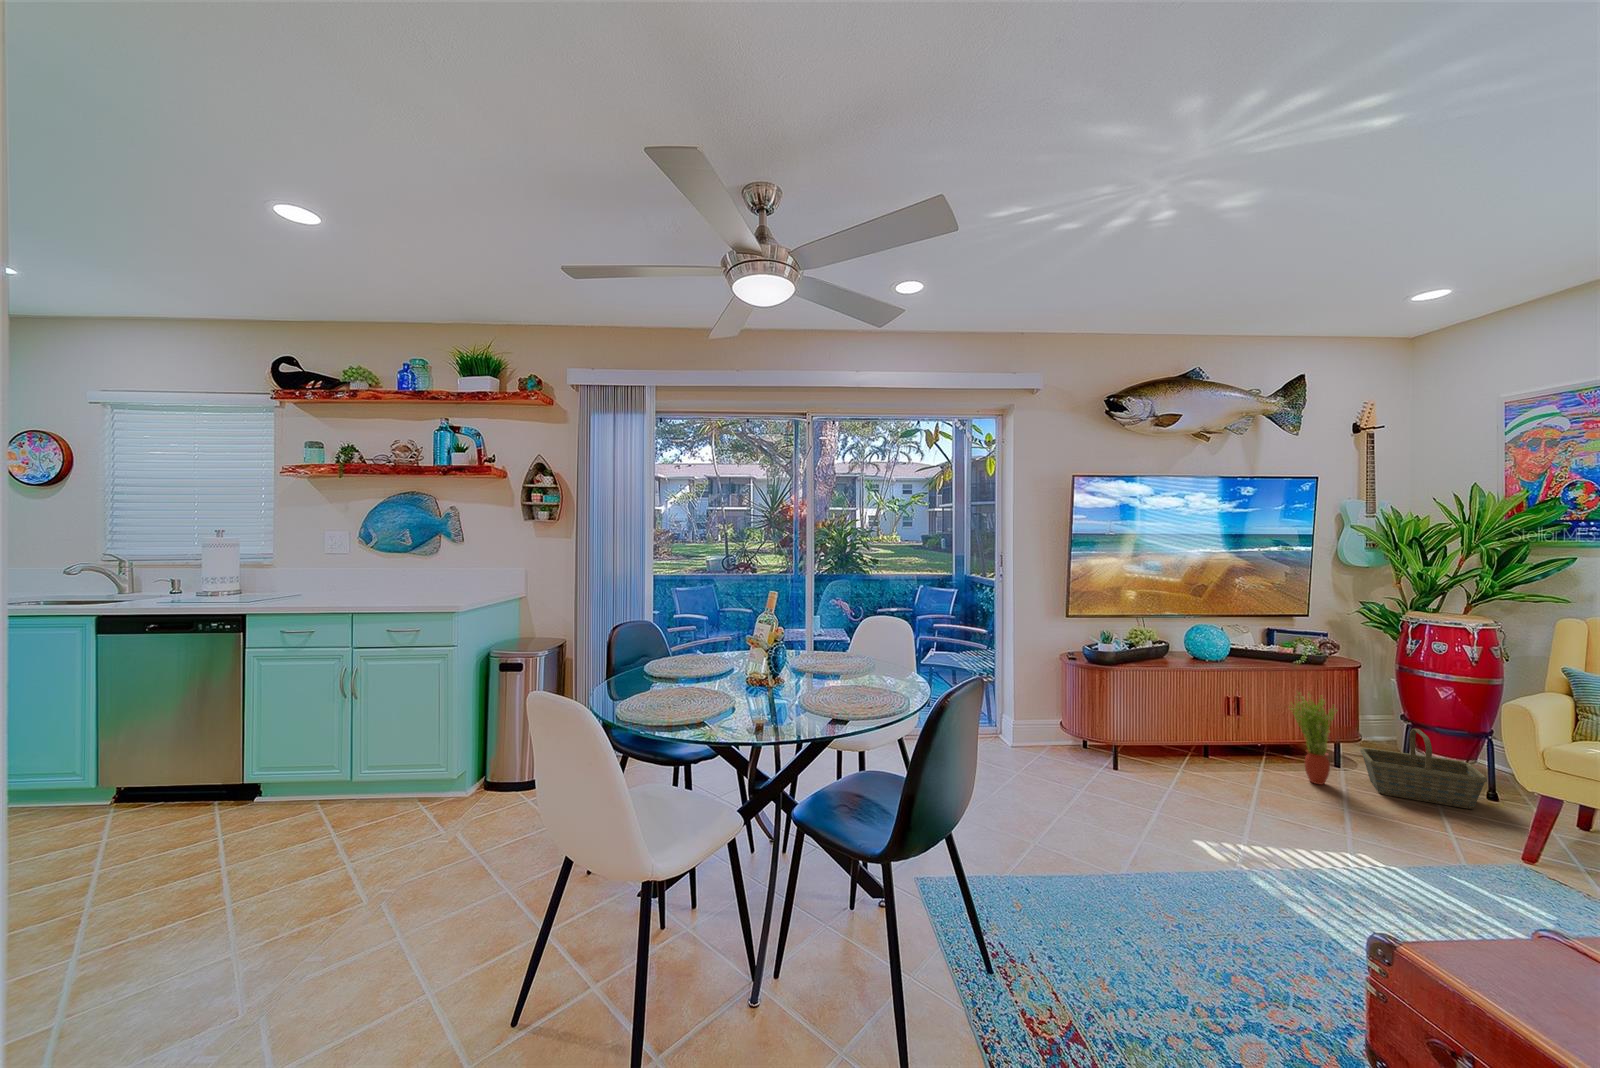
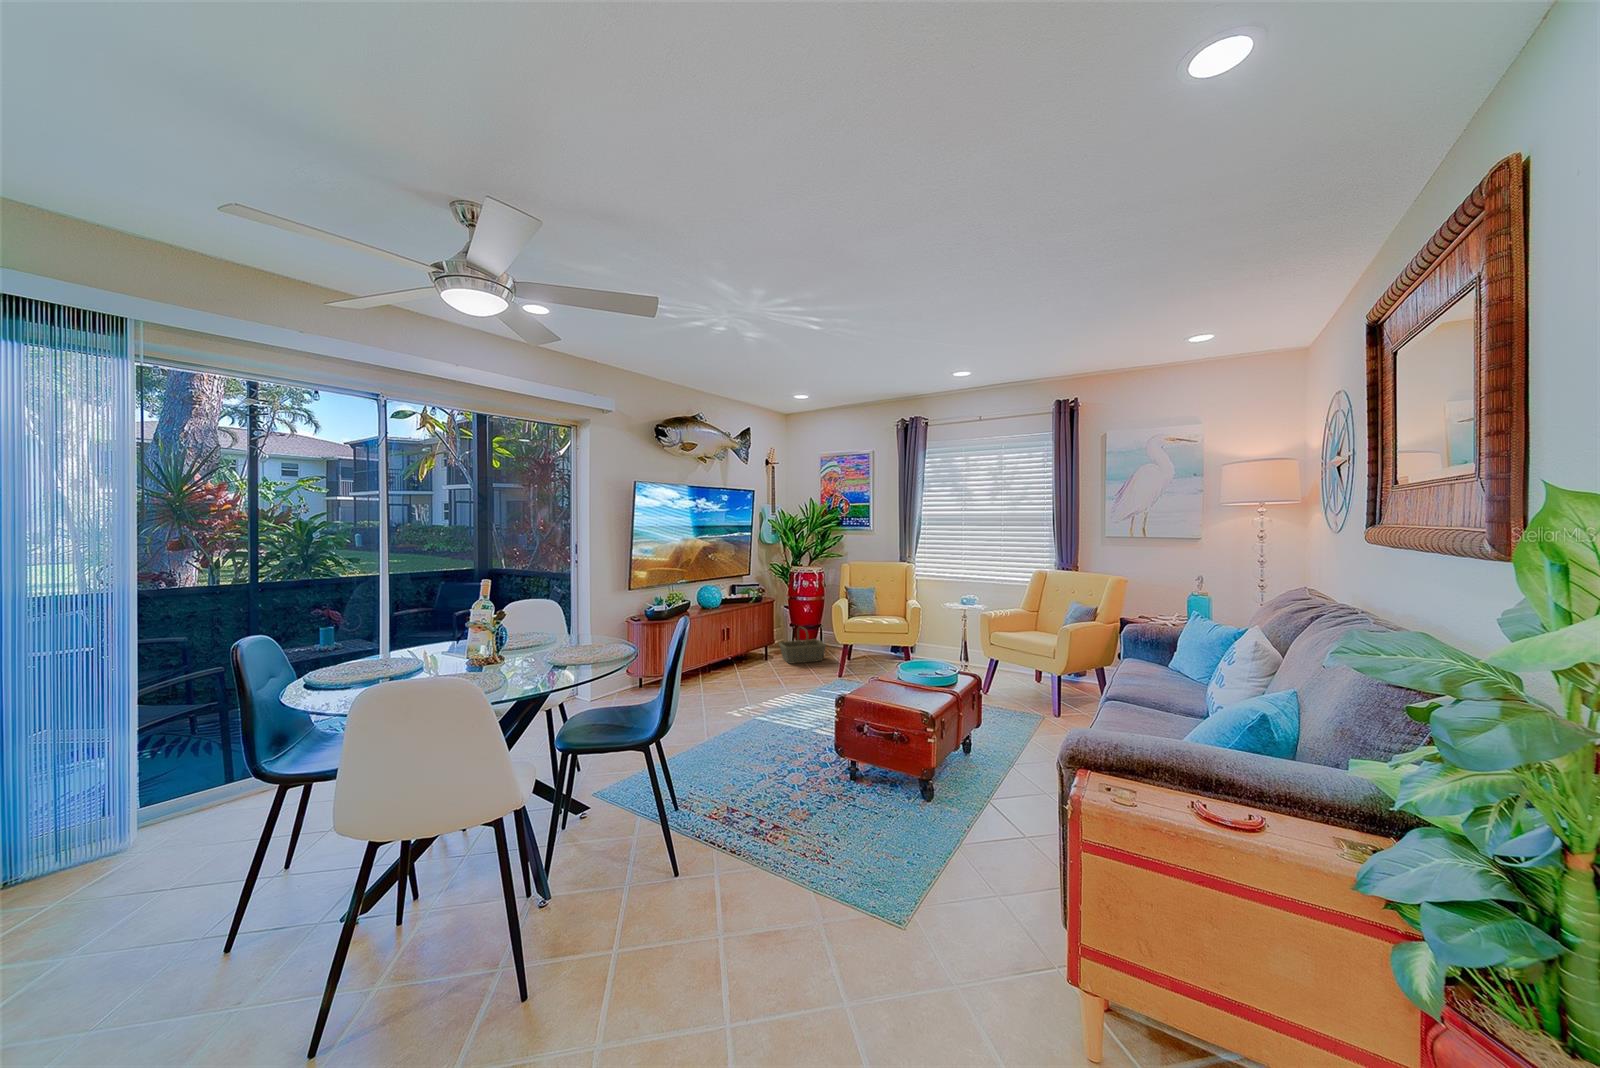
potted plant: present [1291,692,1338,785] -> none [751,615,774,666]

